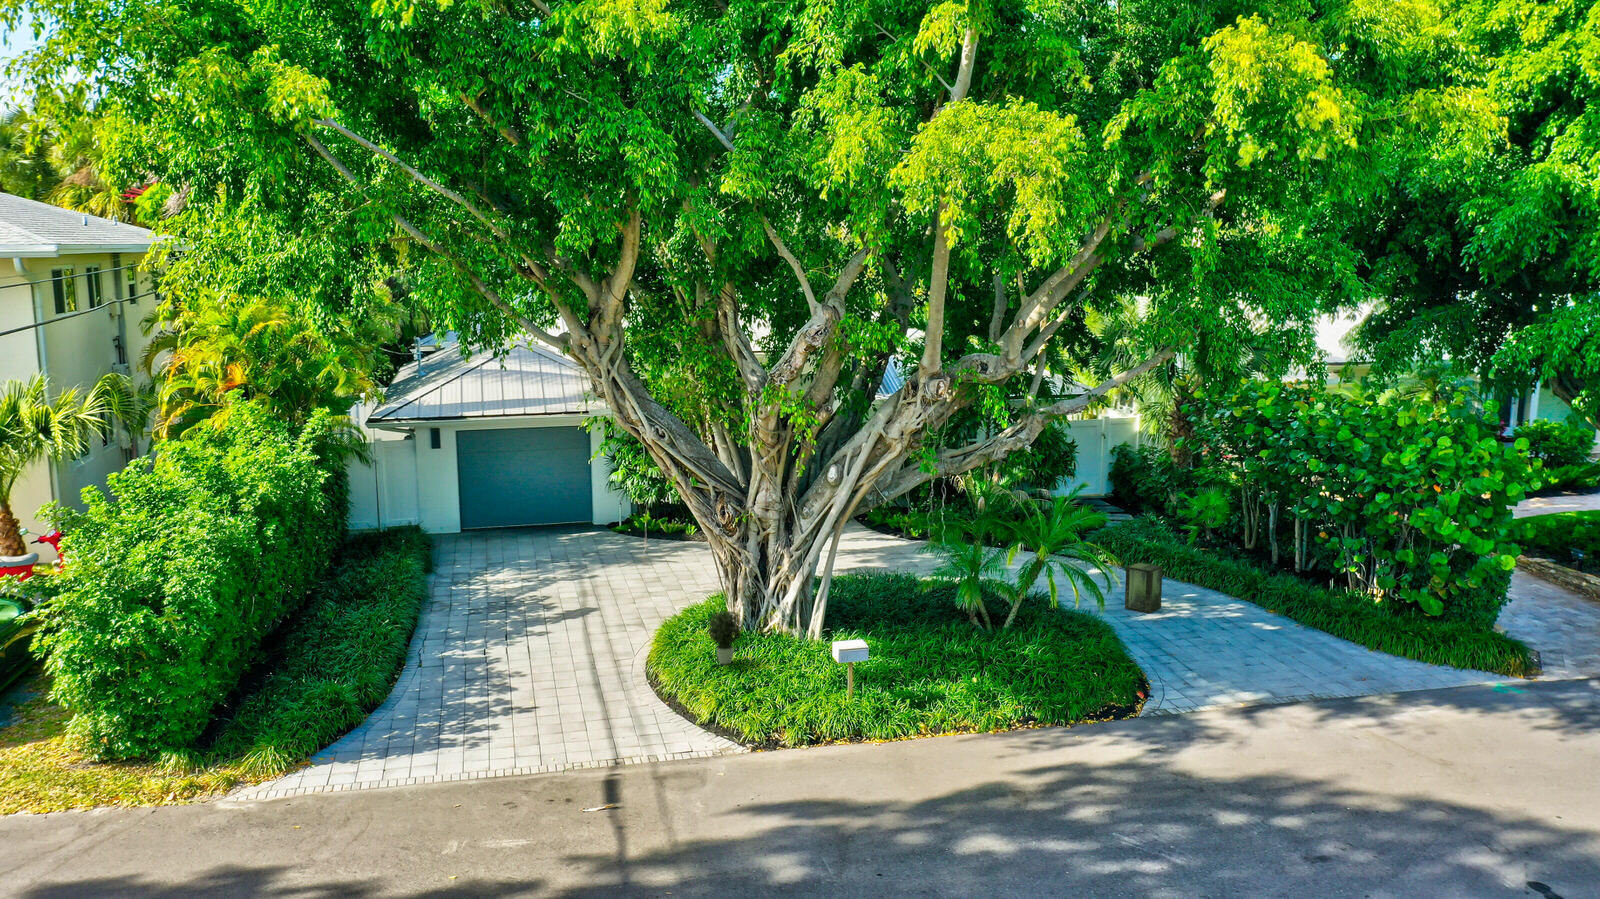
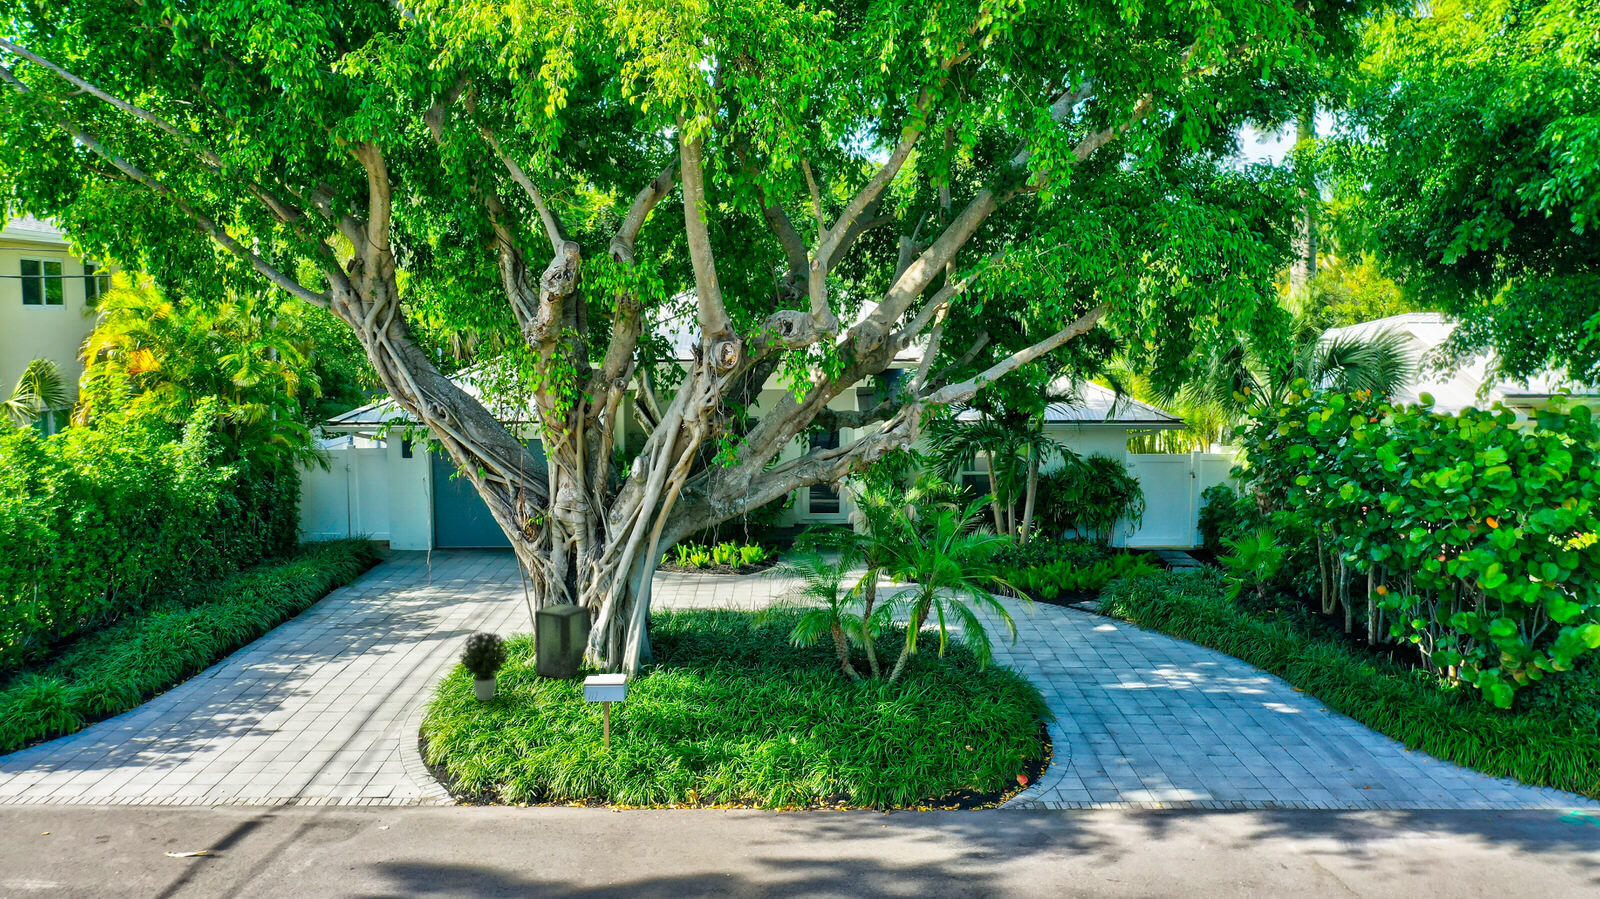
storage box: present [1125,562,1163,613] -> present [535,603,591,679]

